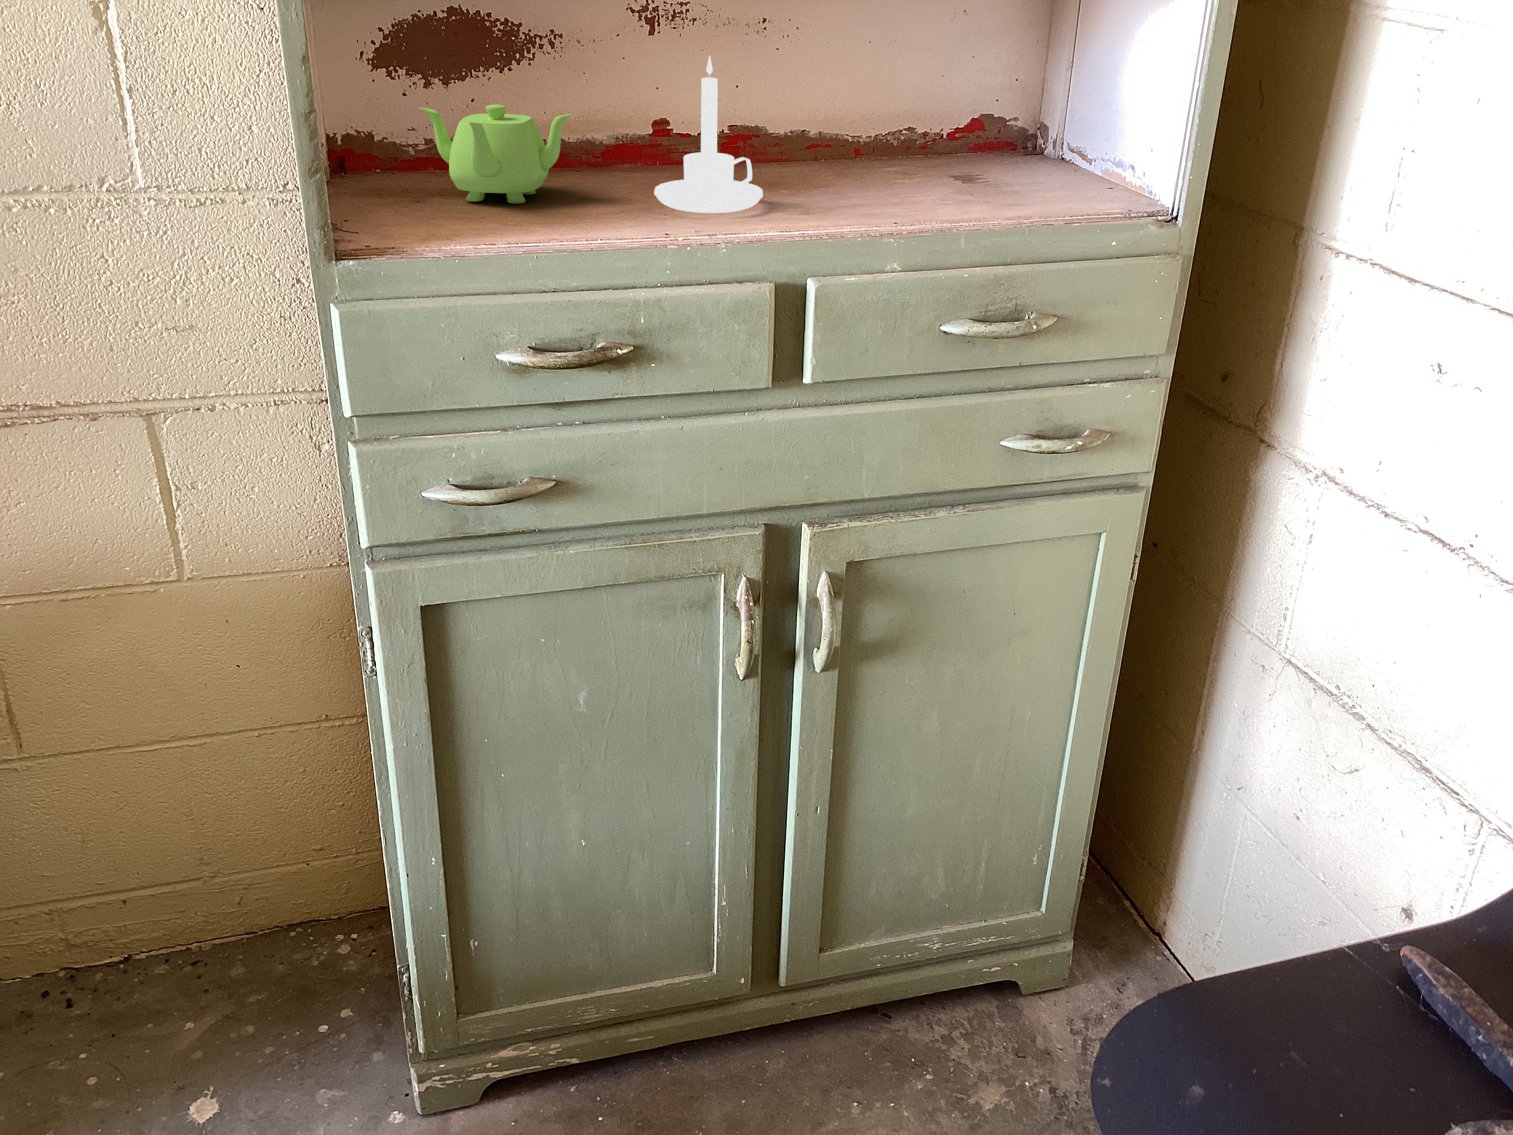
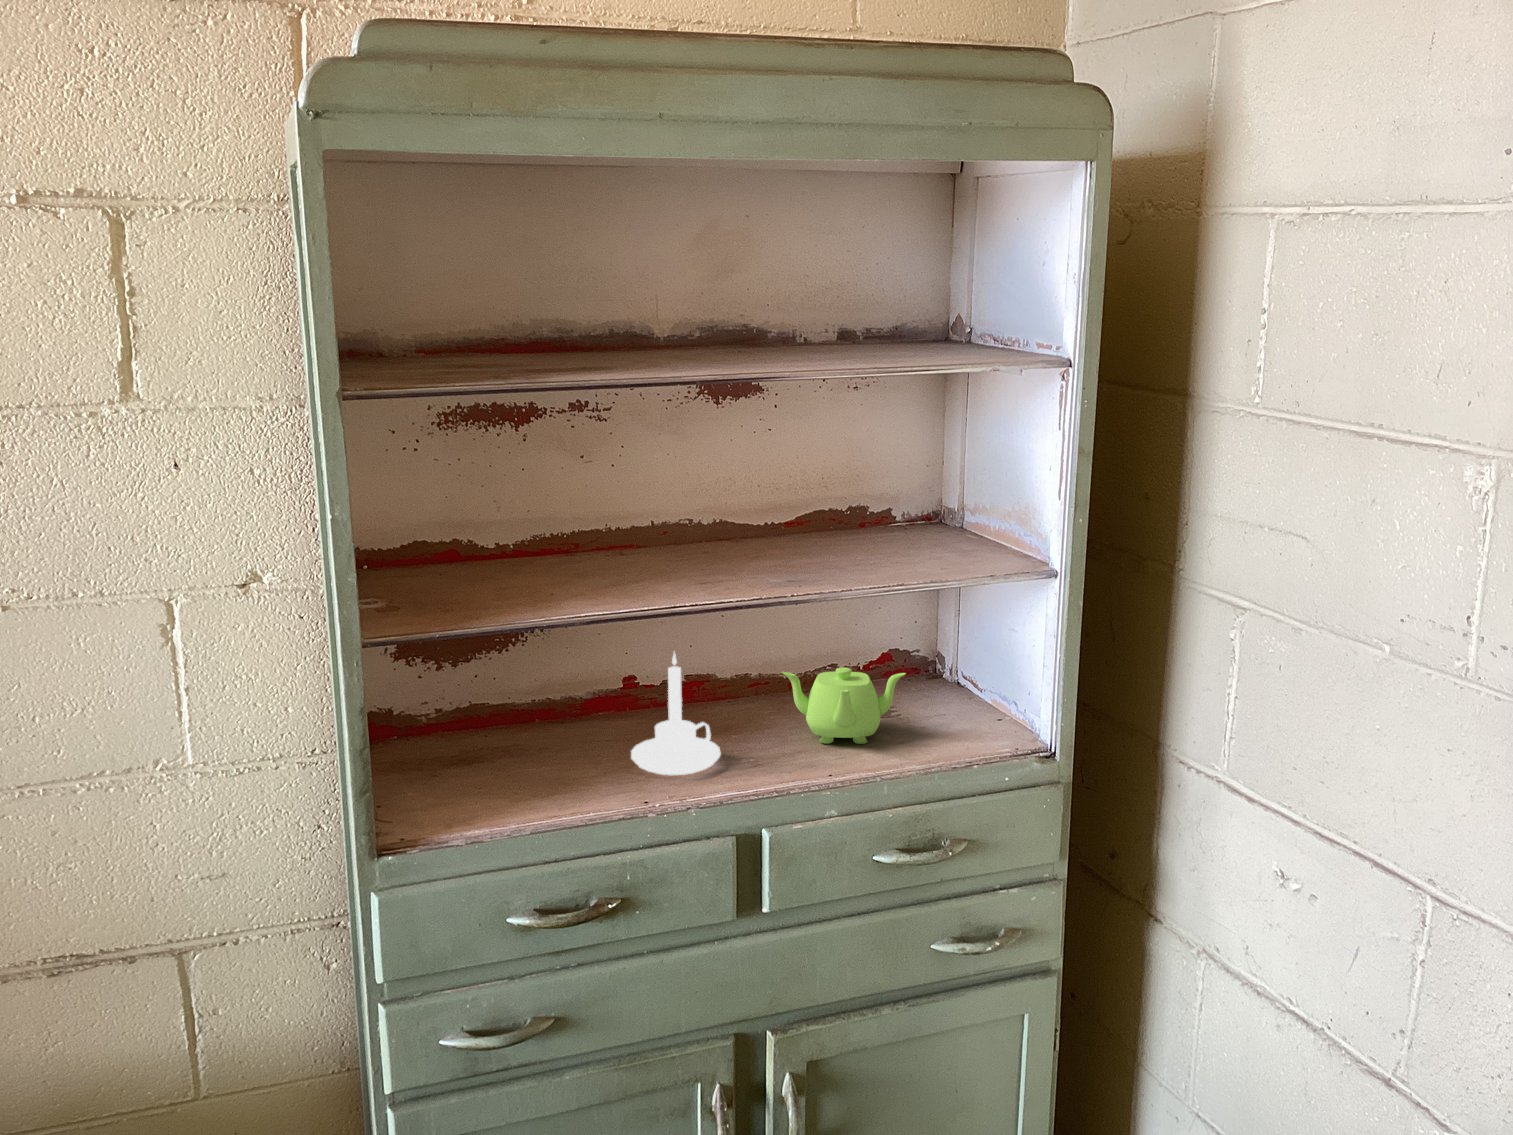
teapot: present [419,105,573,203] -> present [782,667,906,744]

